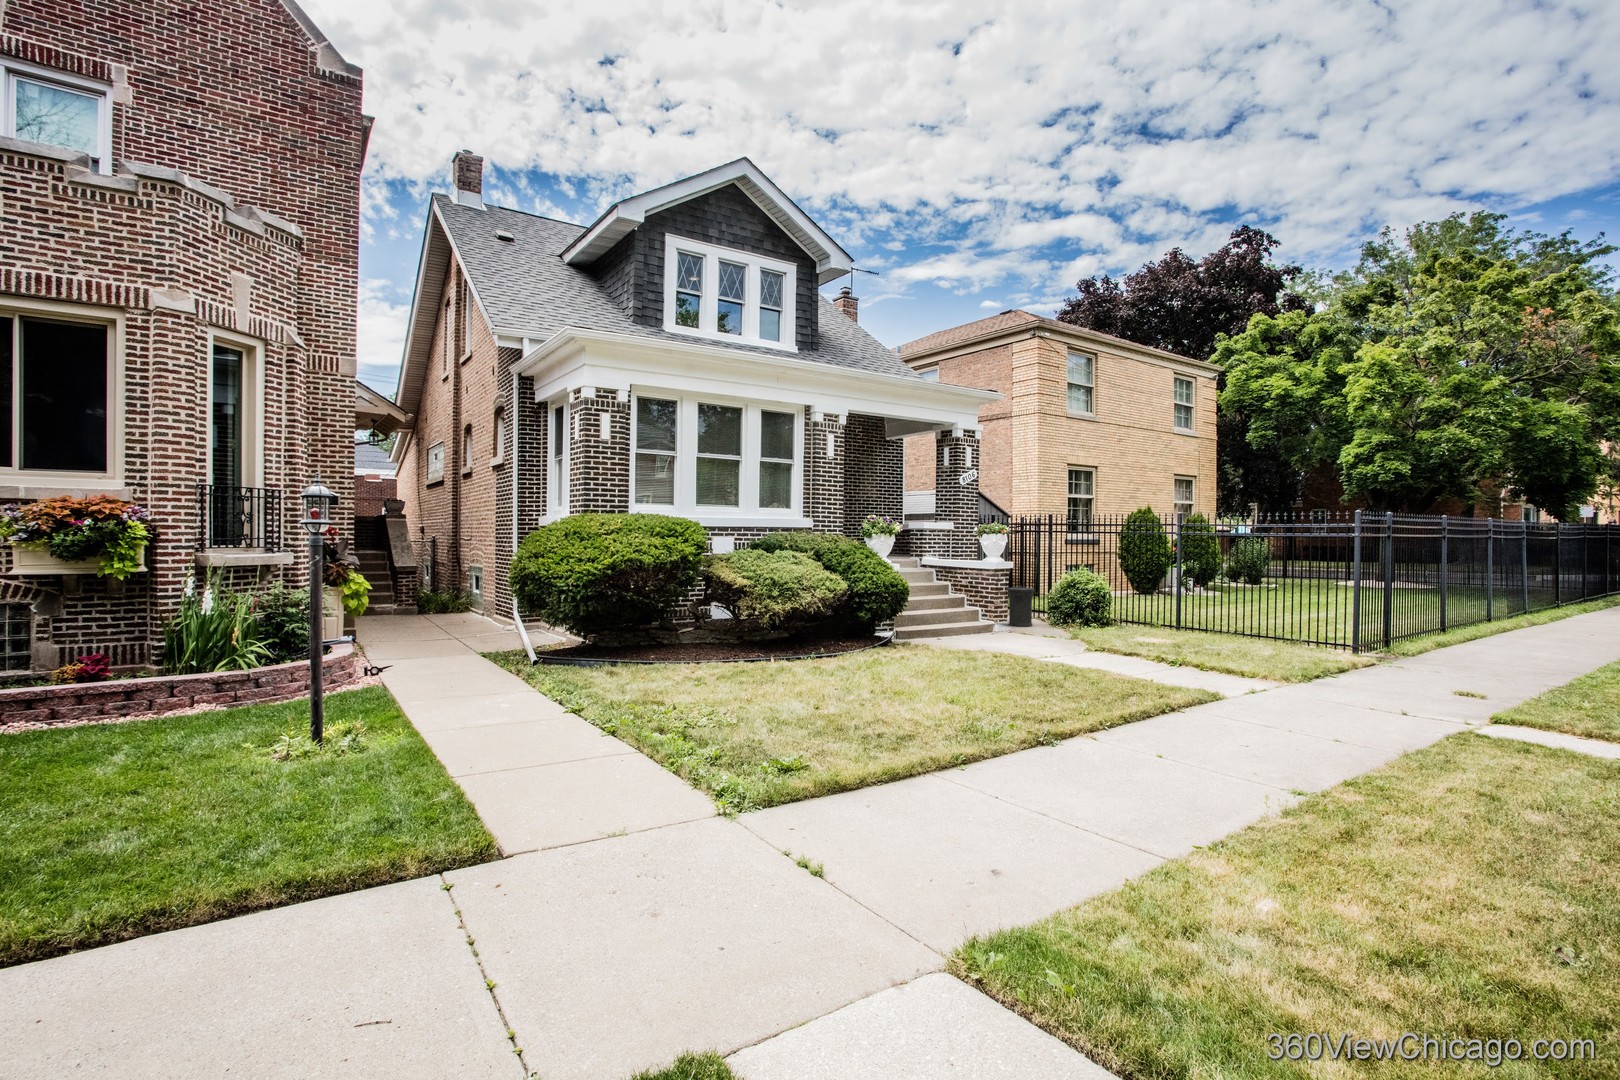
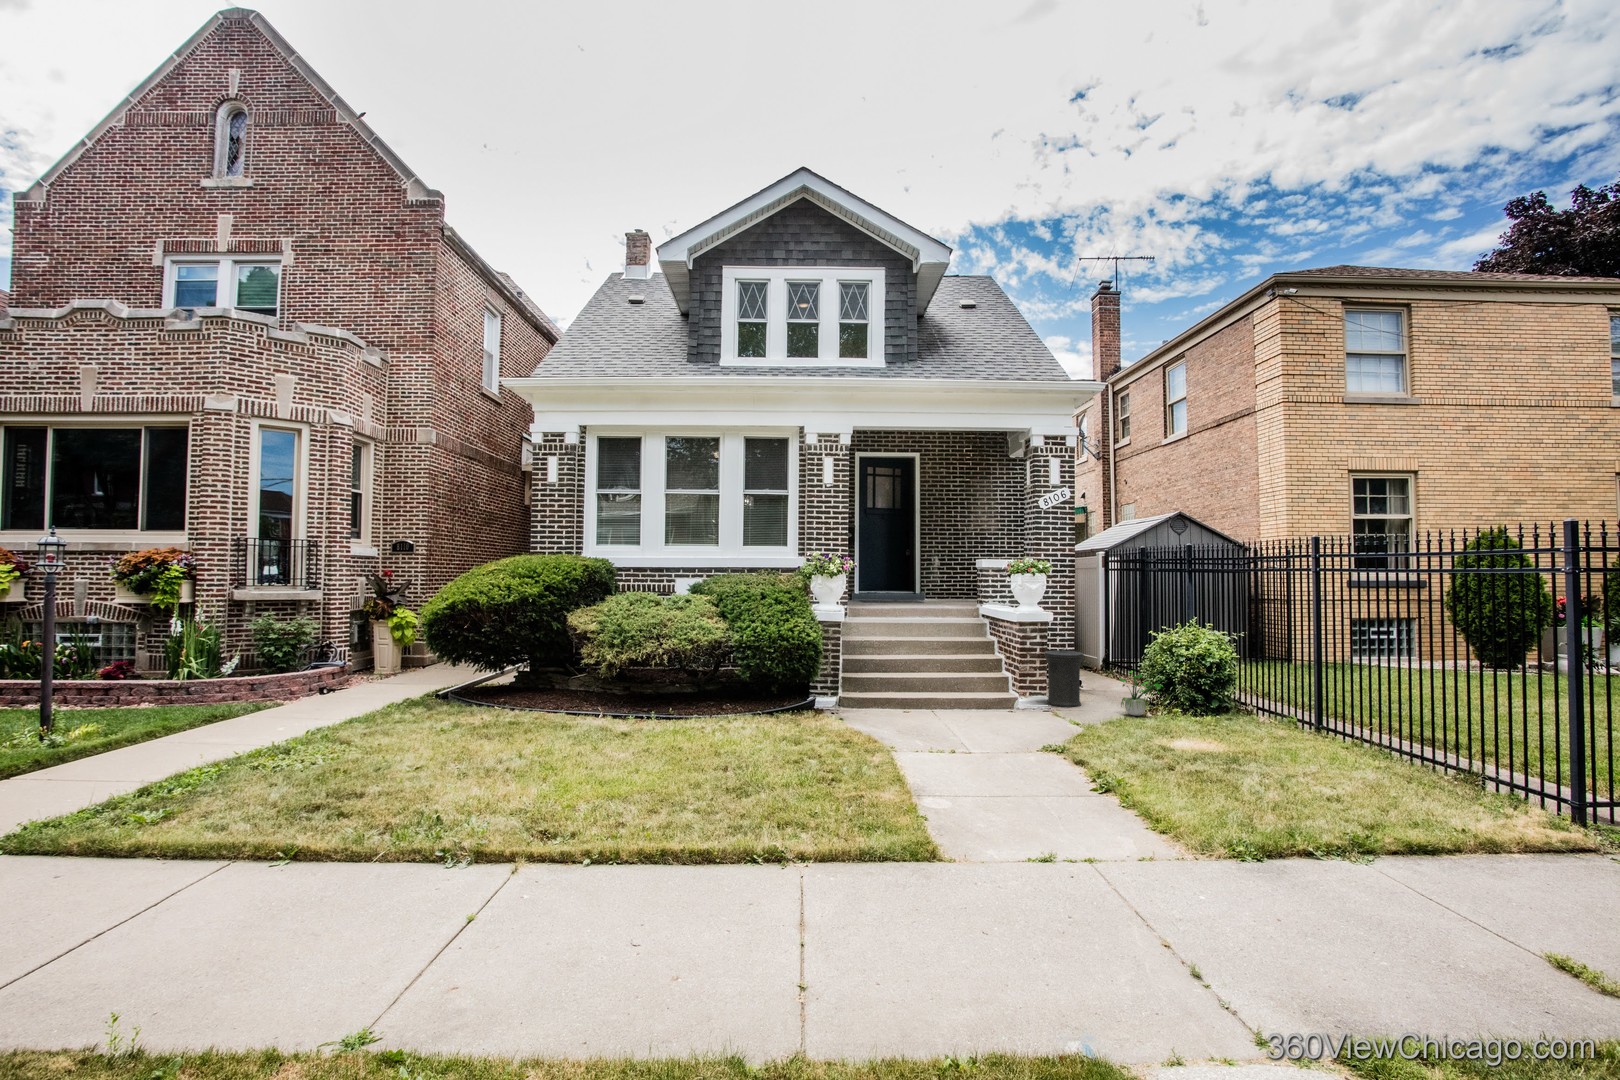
potted plant: none [1062,590,1100,628] -> present [1119,670,1166,716]

